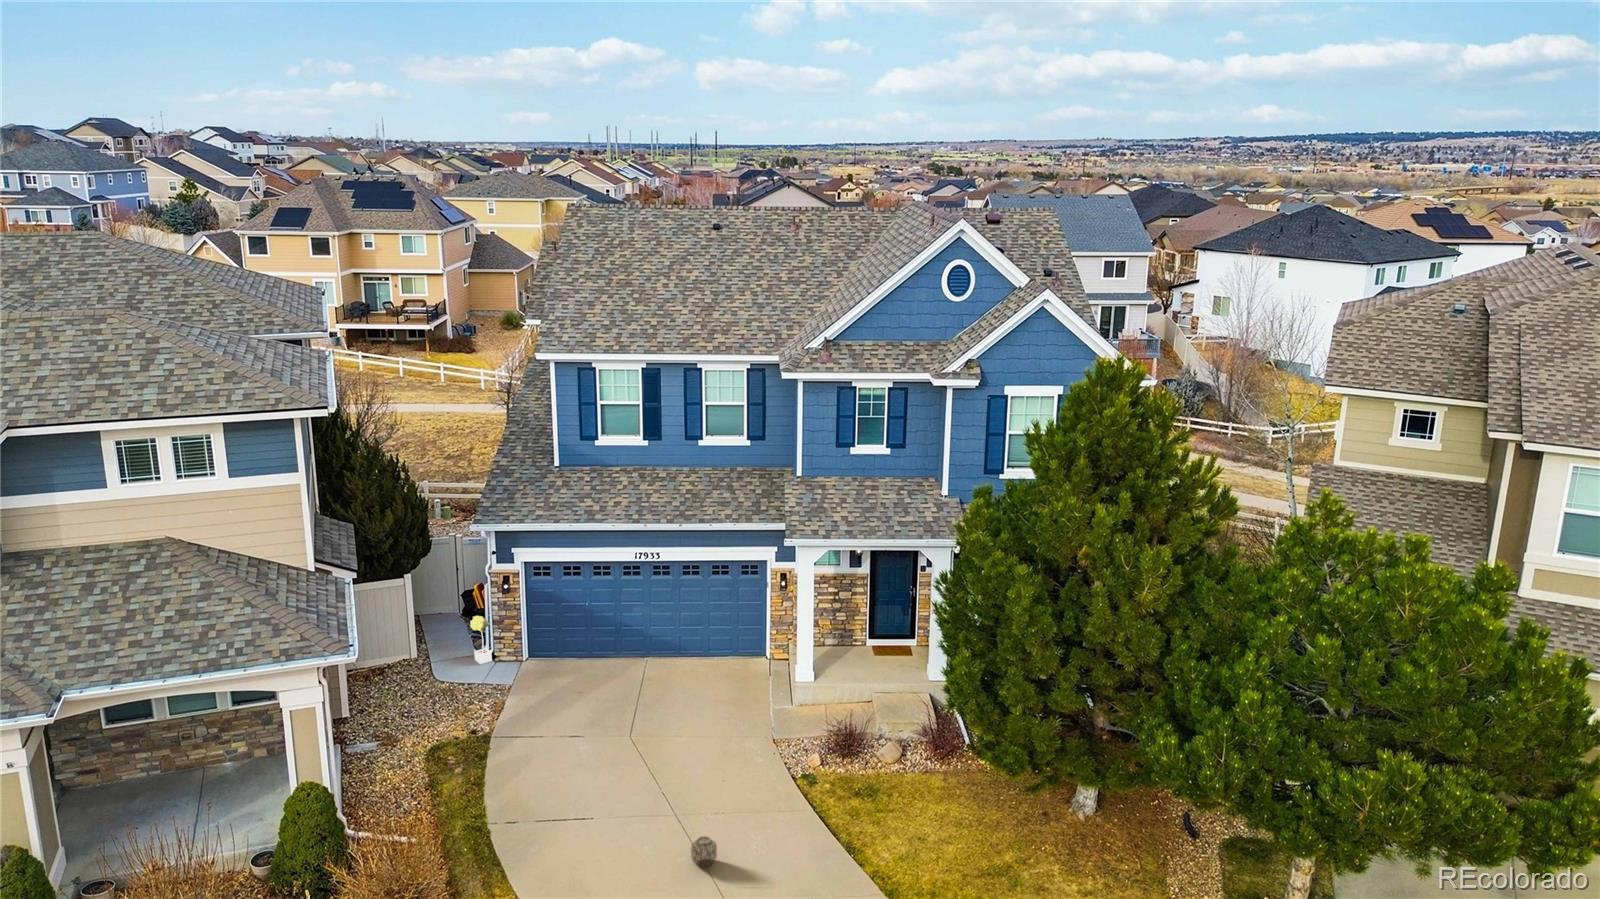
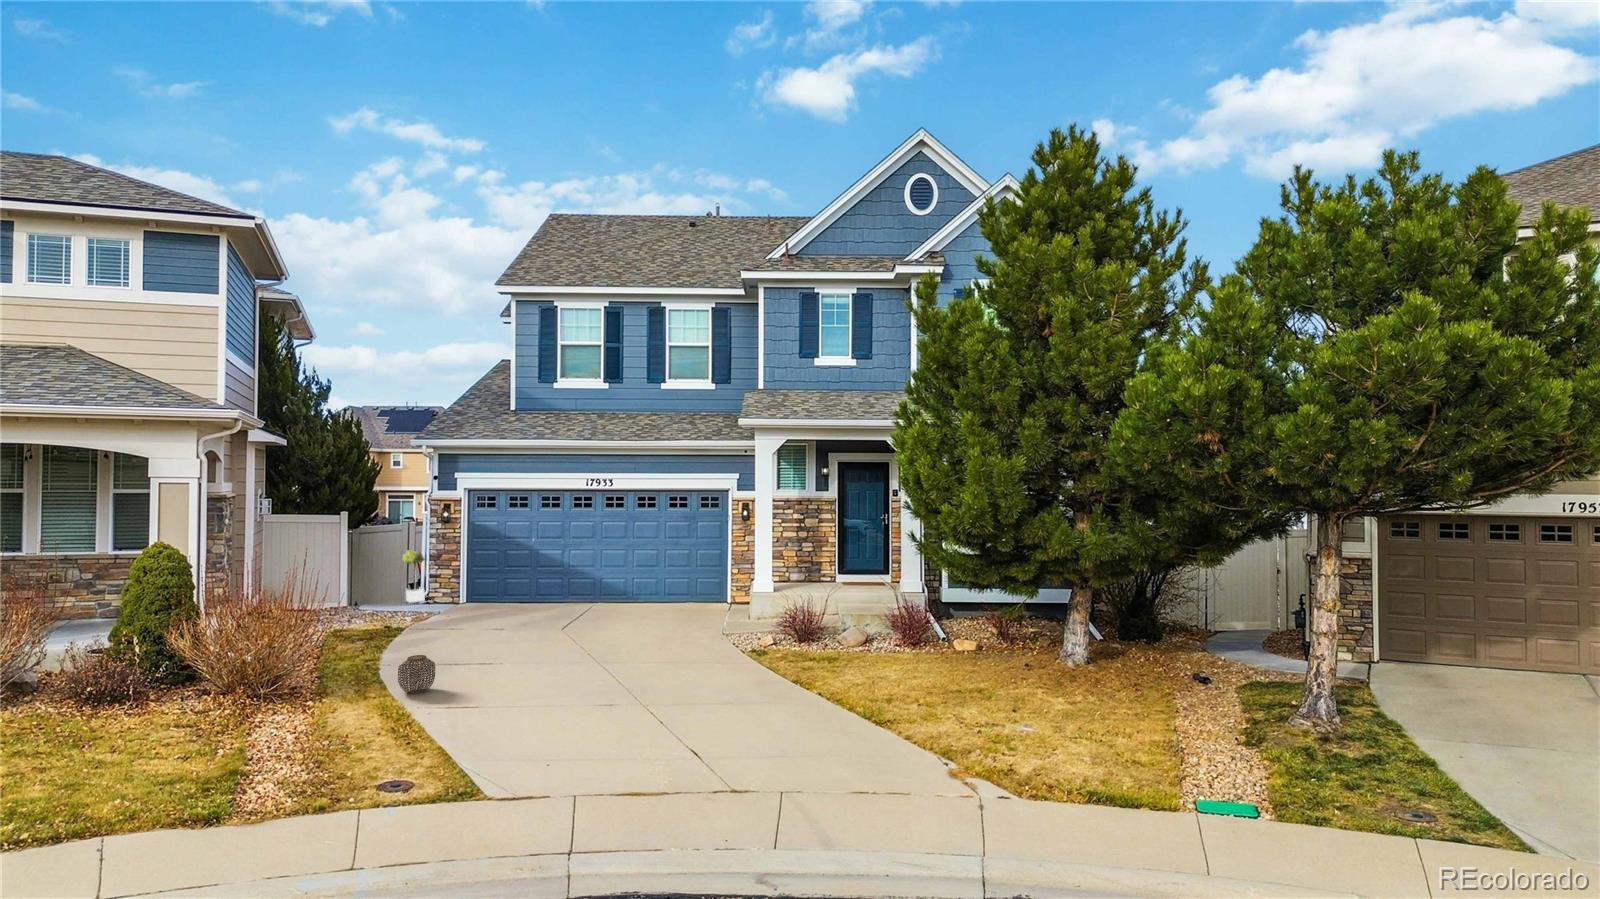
woven basket: present [691,836,717,867] -> present [398,655,435,694]

